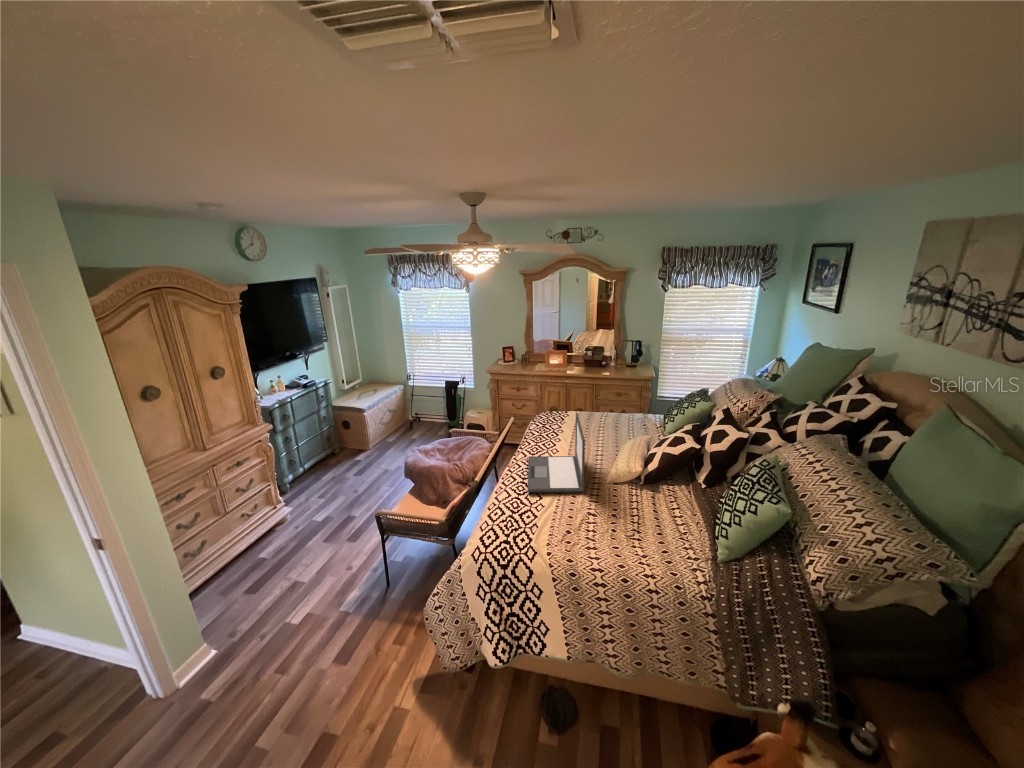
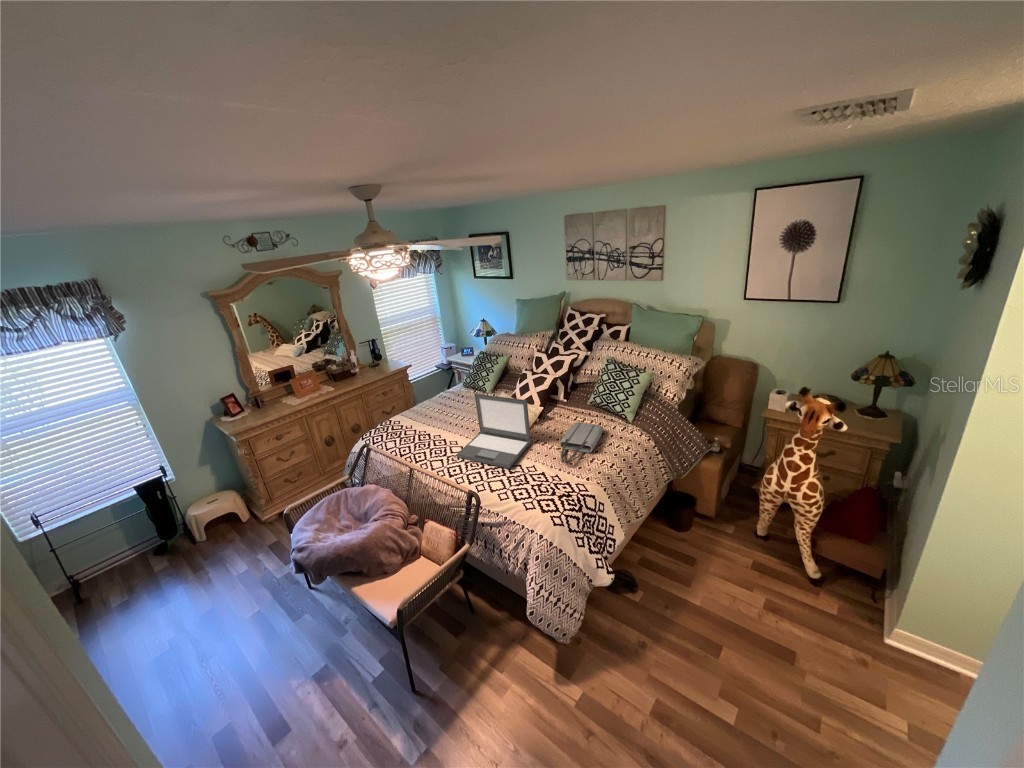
tote bag: none [555,507,660,541] -> present [560,423,603,463]

